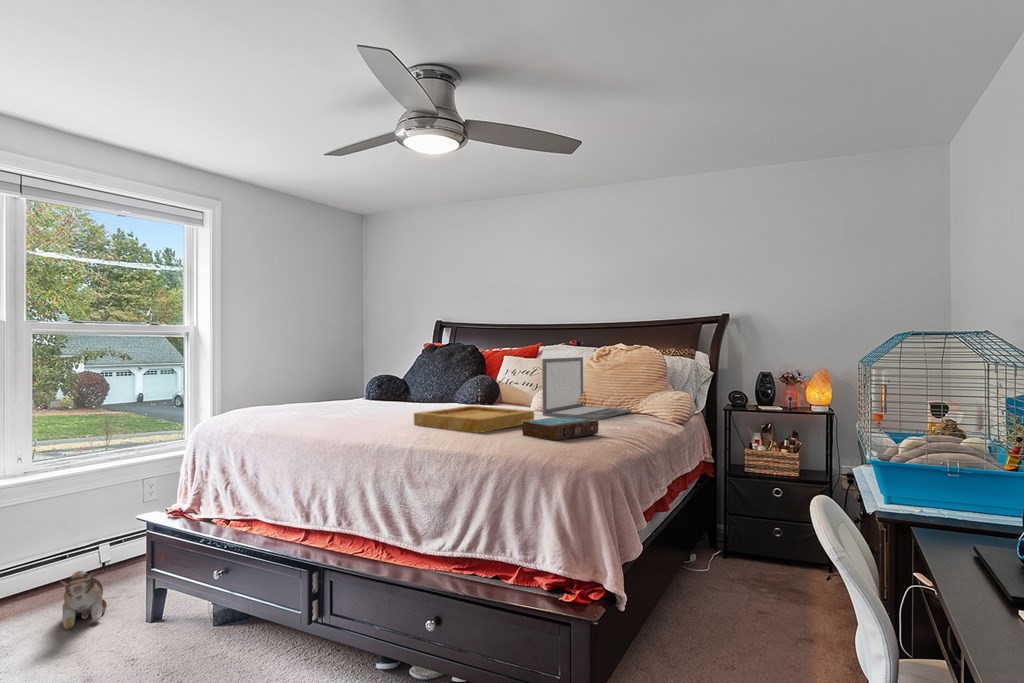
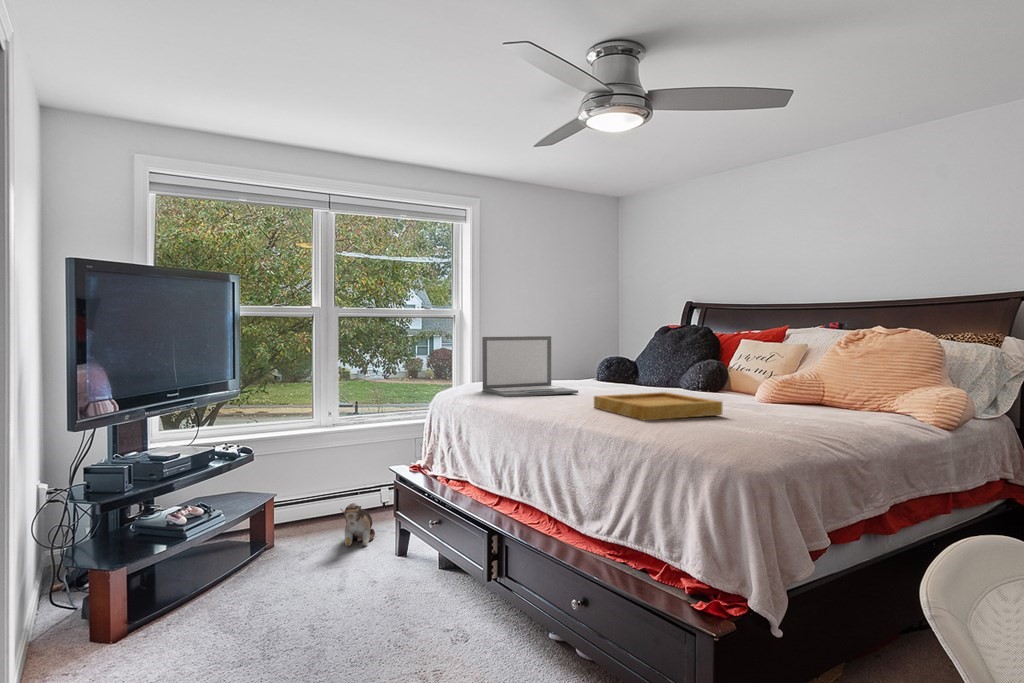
laptop: present [542,357,631,420] -> present [482,336,578,397]
book: present [522,416,599,441] -> none [687,410,780,435]

